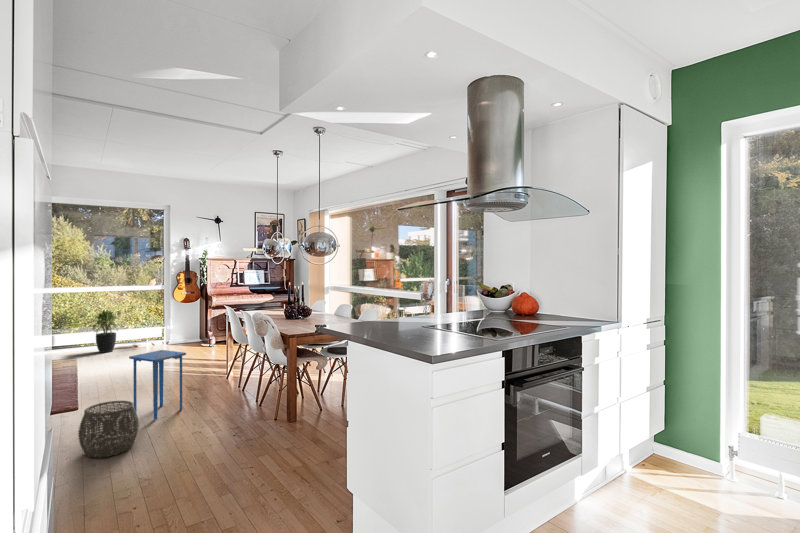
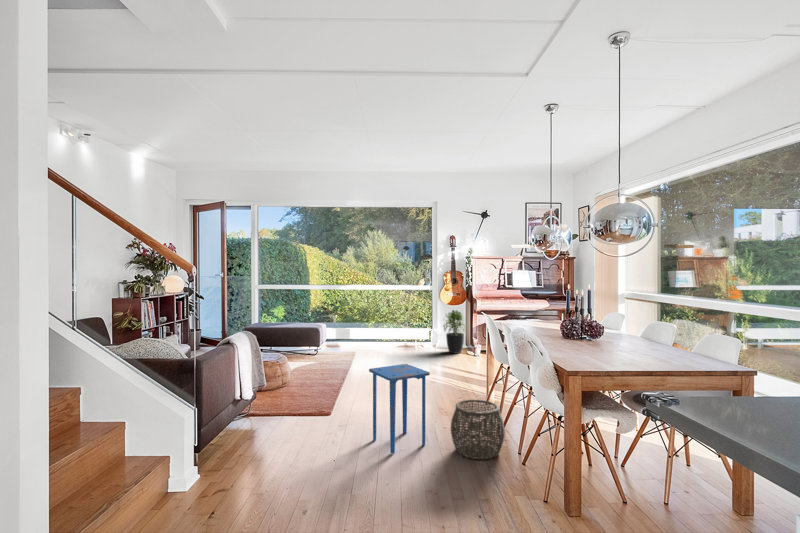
potted plant: present [93,310,116,353] -> present [443,310,466,353]
woven basket: present [78,401,139,458] -> present [451,400,505,460]

